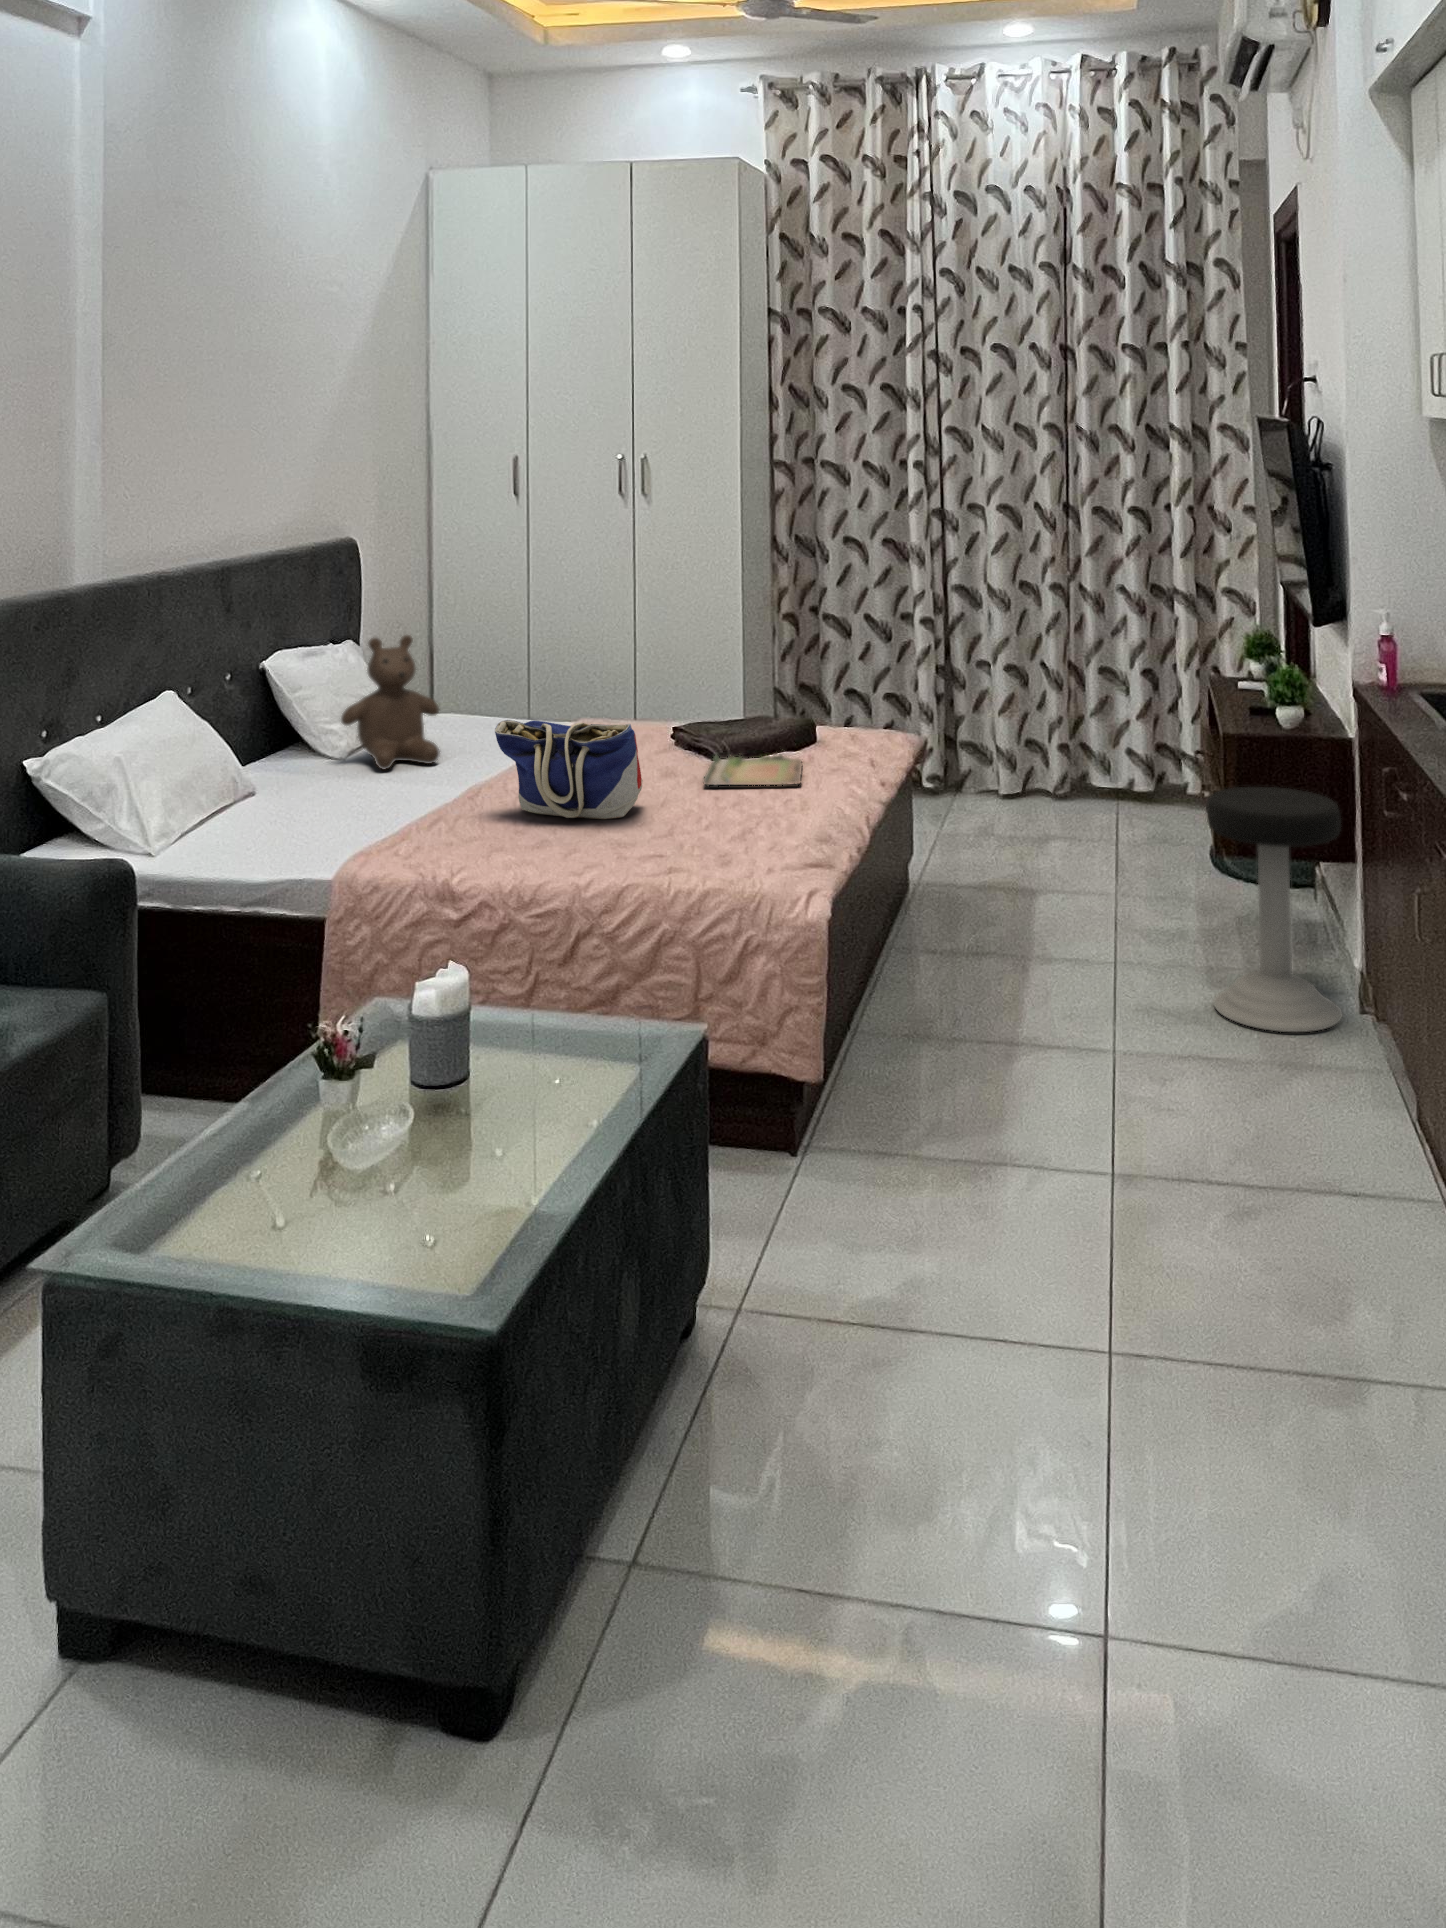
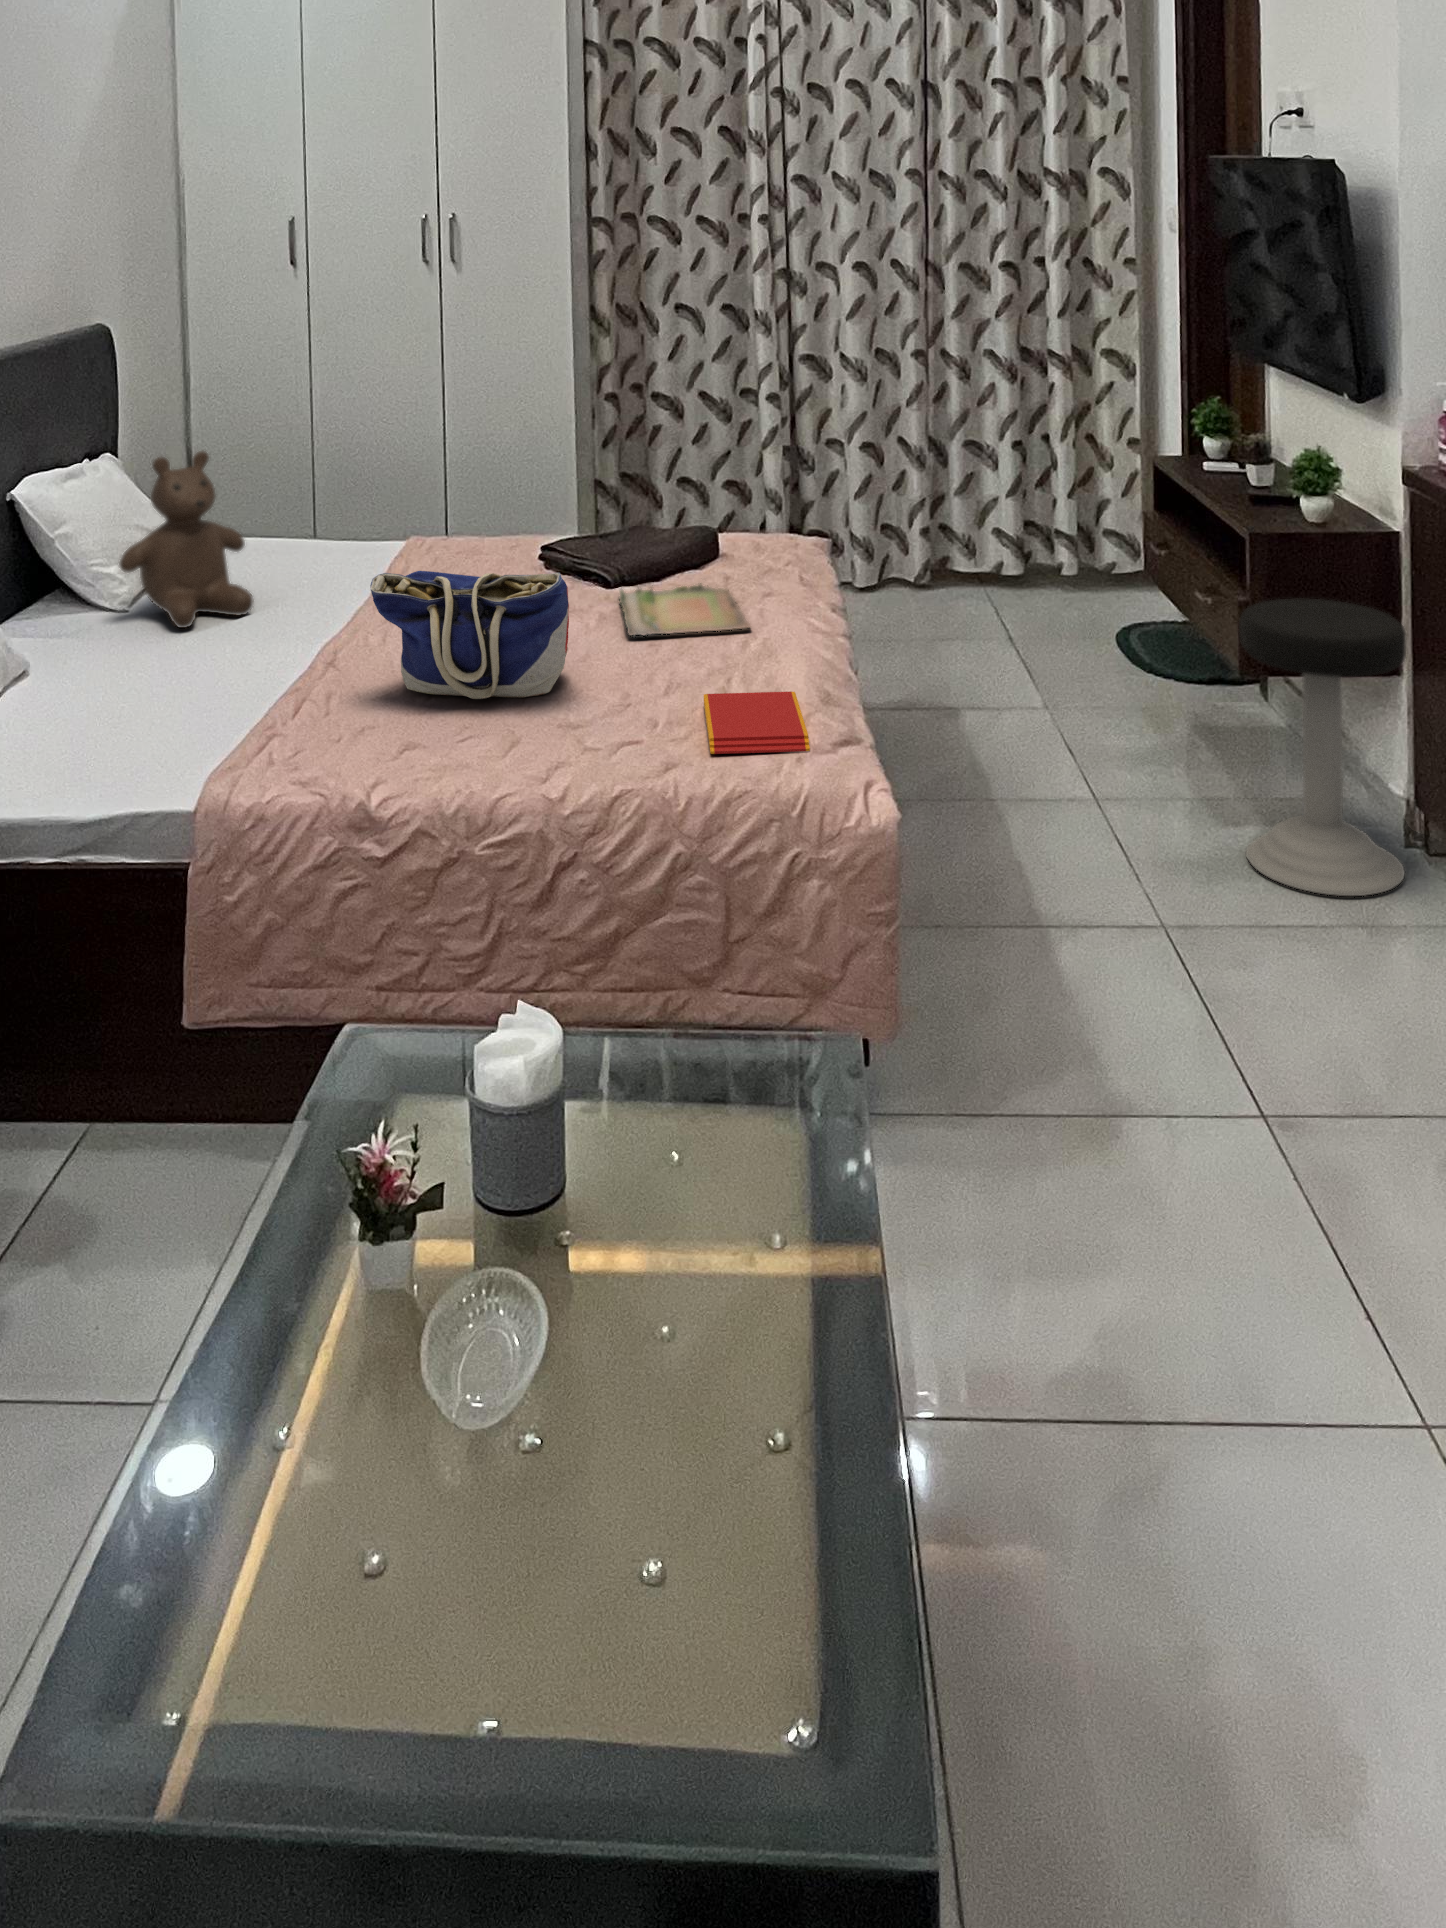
book: none [716,821,801,859] -> present [704,691,810,754]

